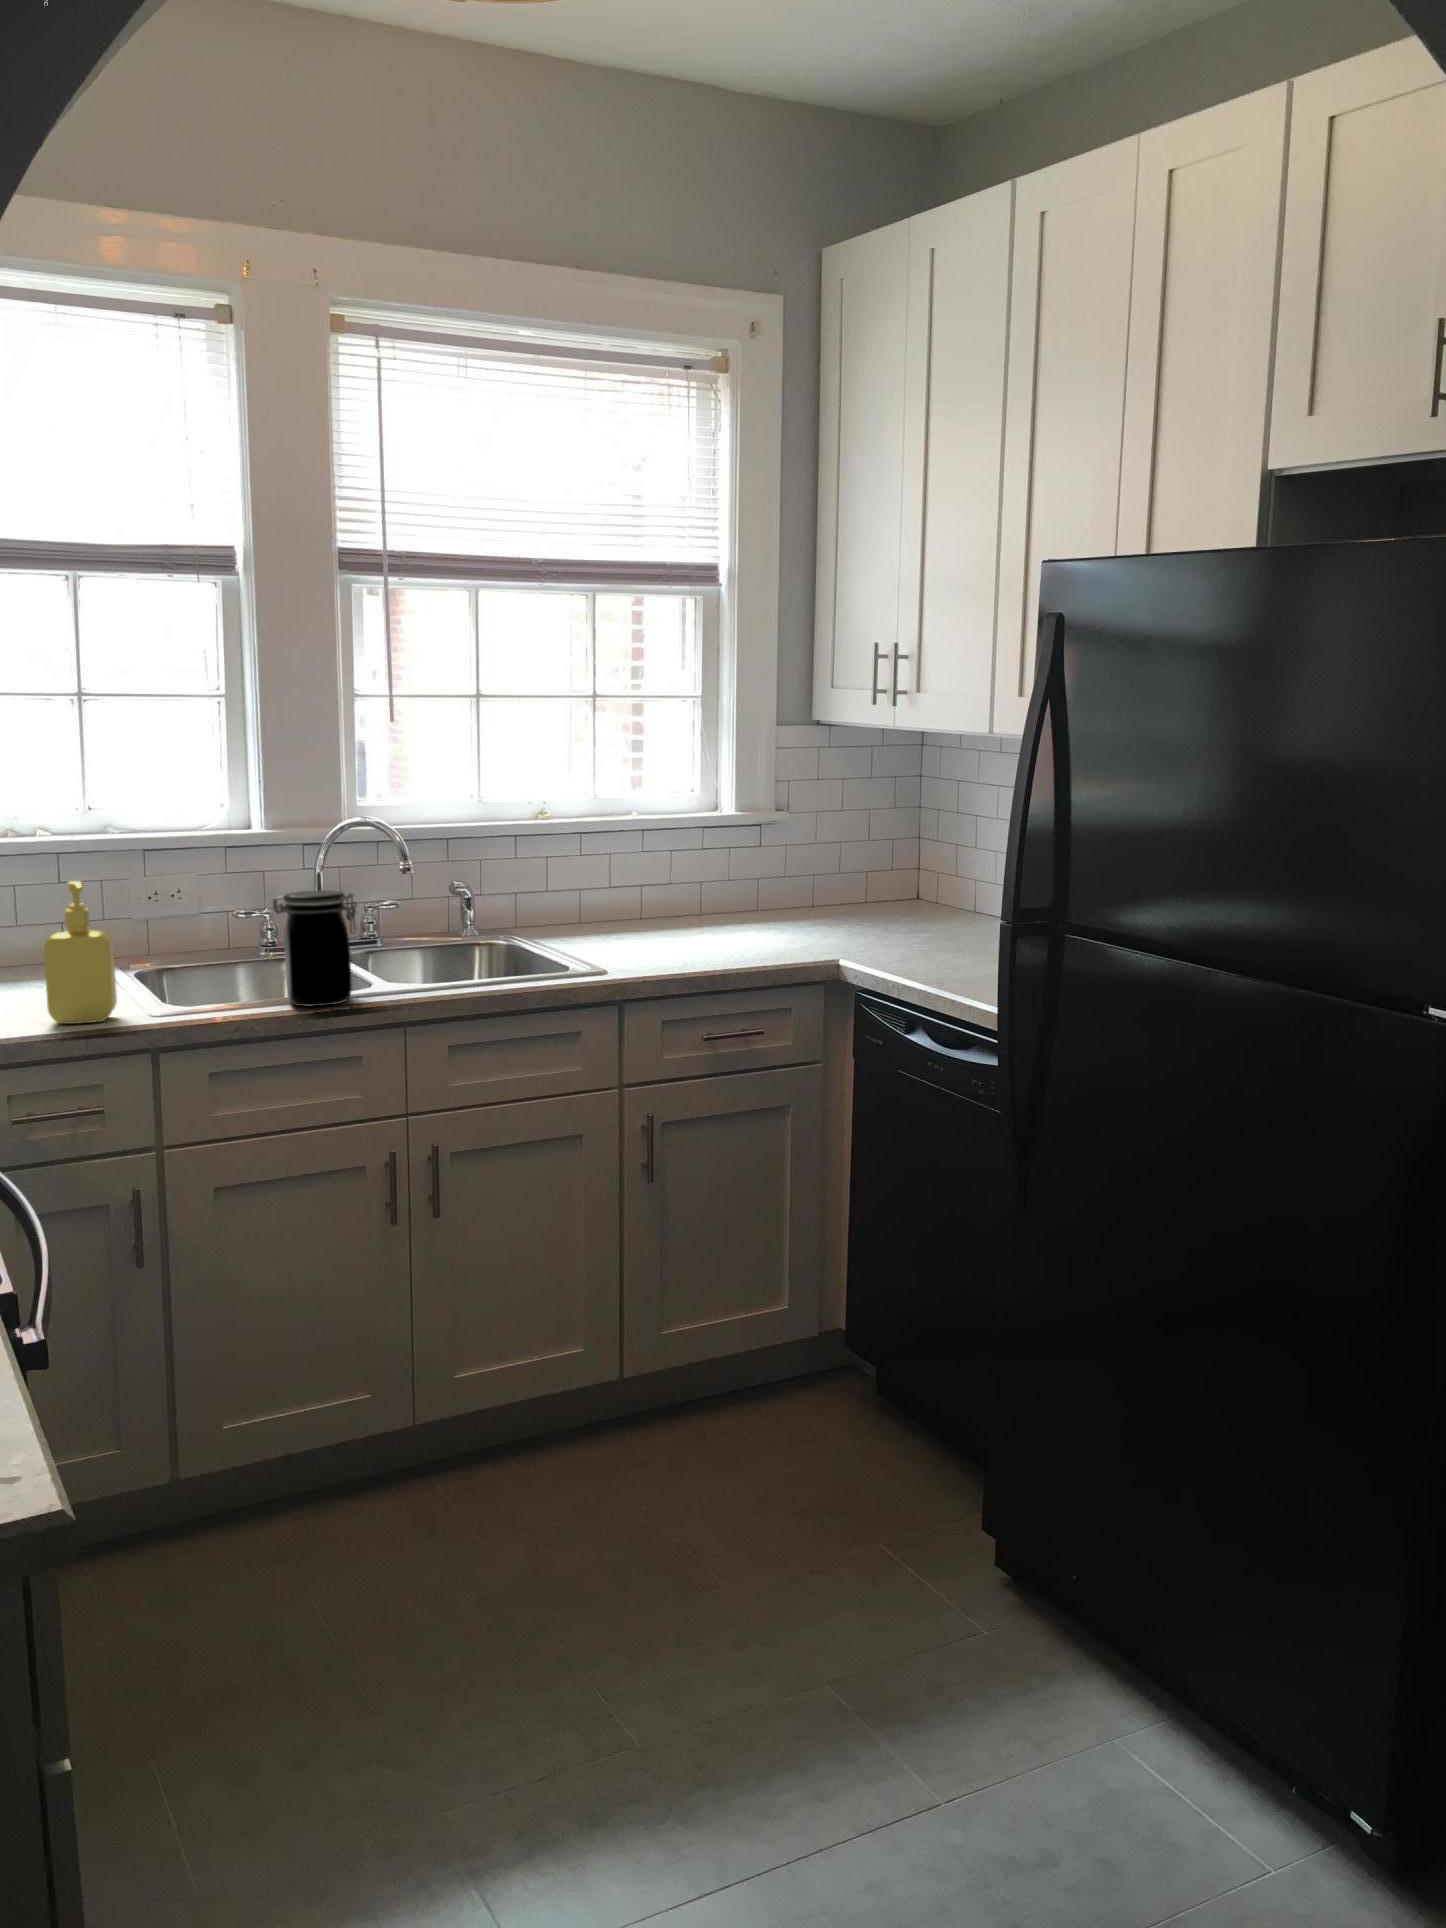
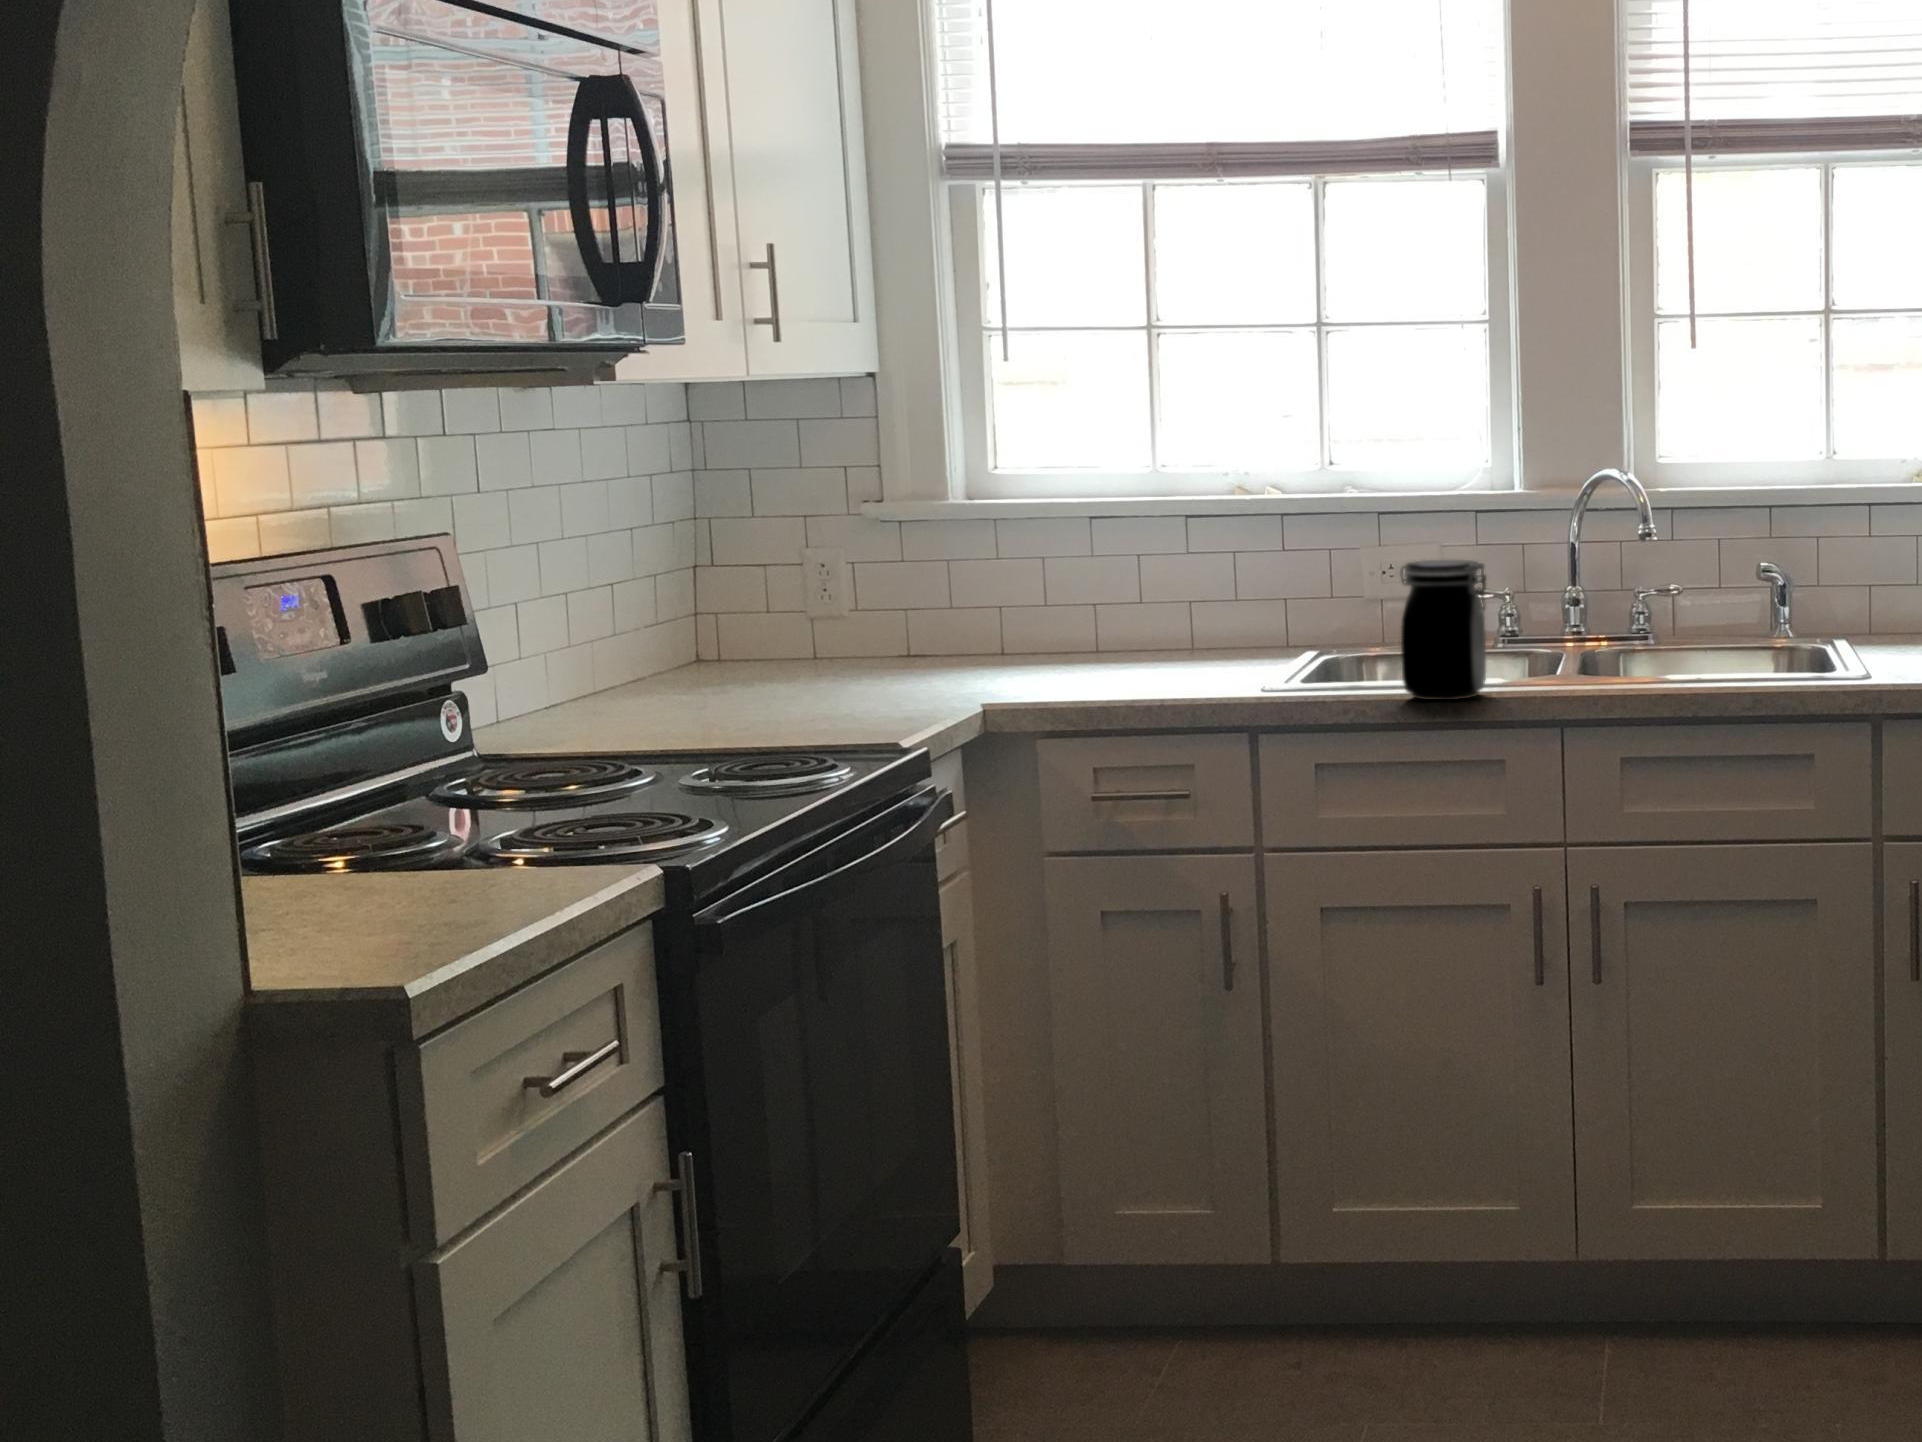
soap dispenser: present [44,881,117,1024] -> none [1152,536,1233,698]

